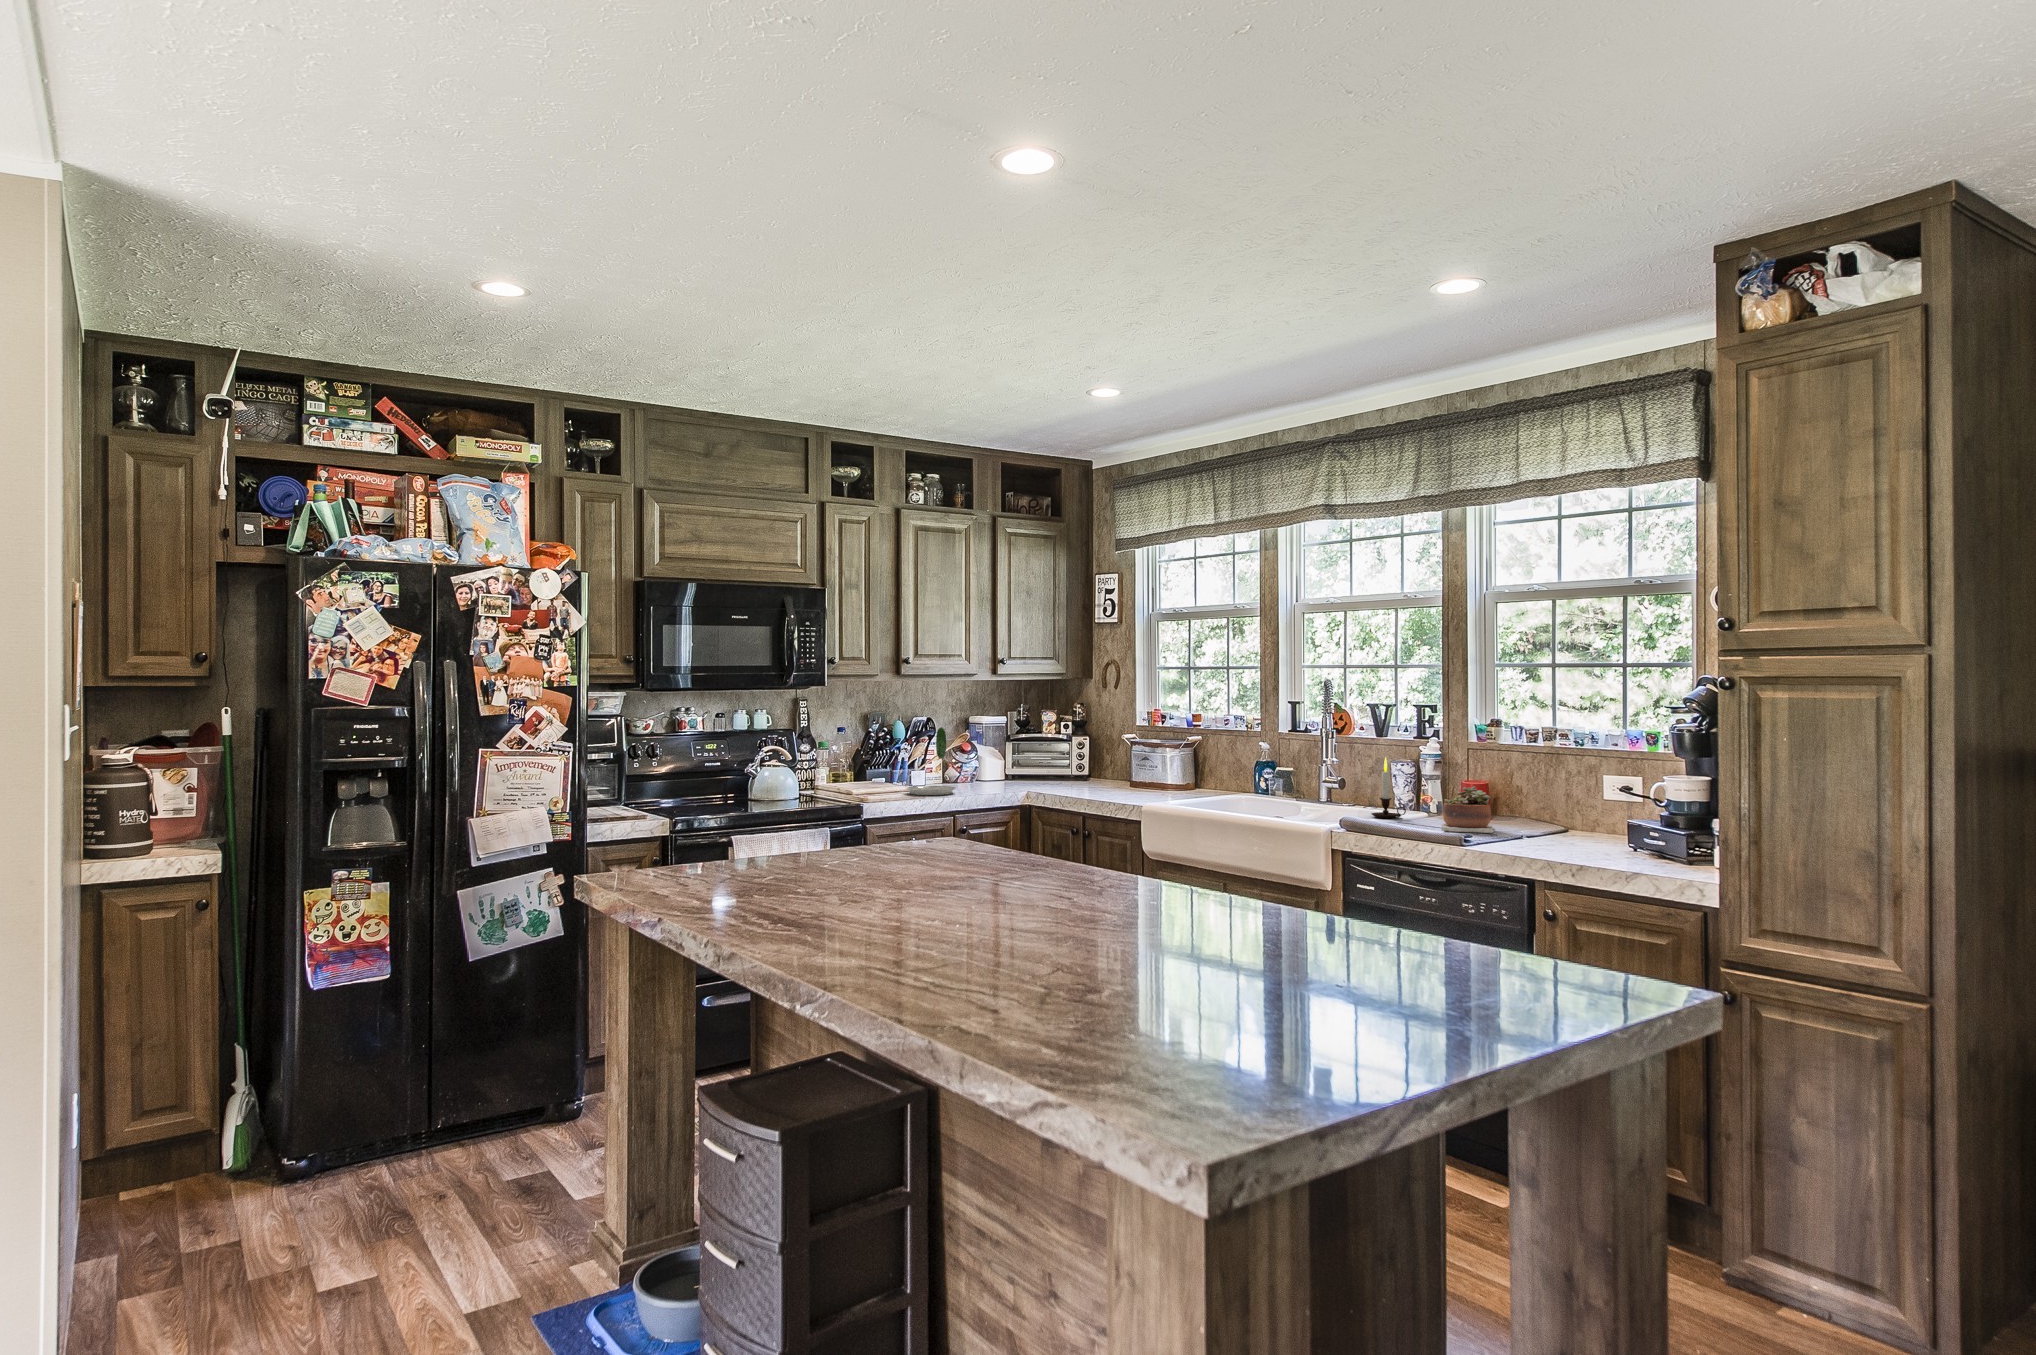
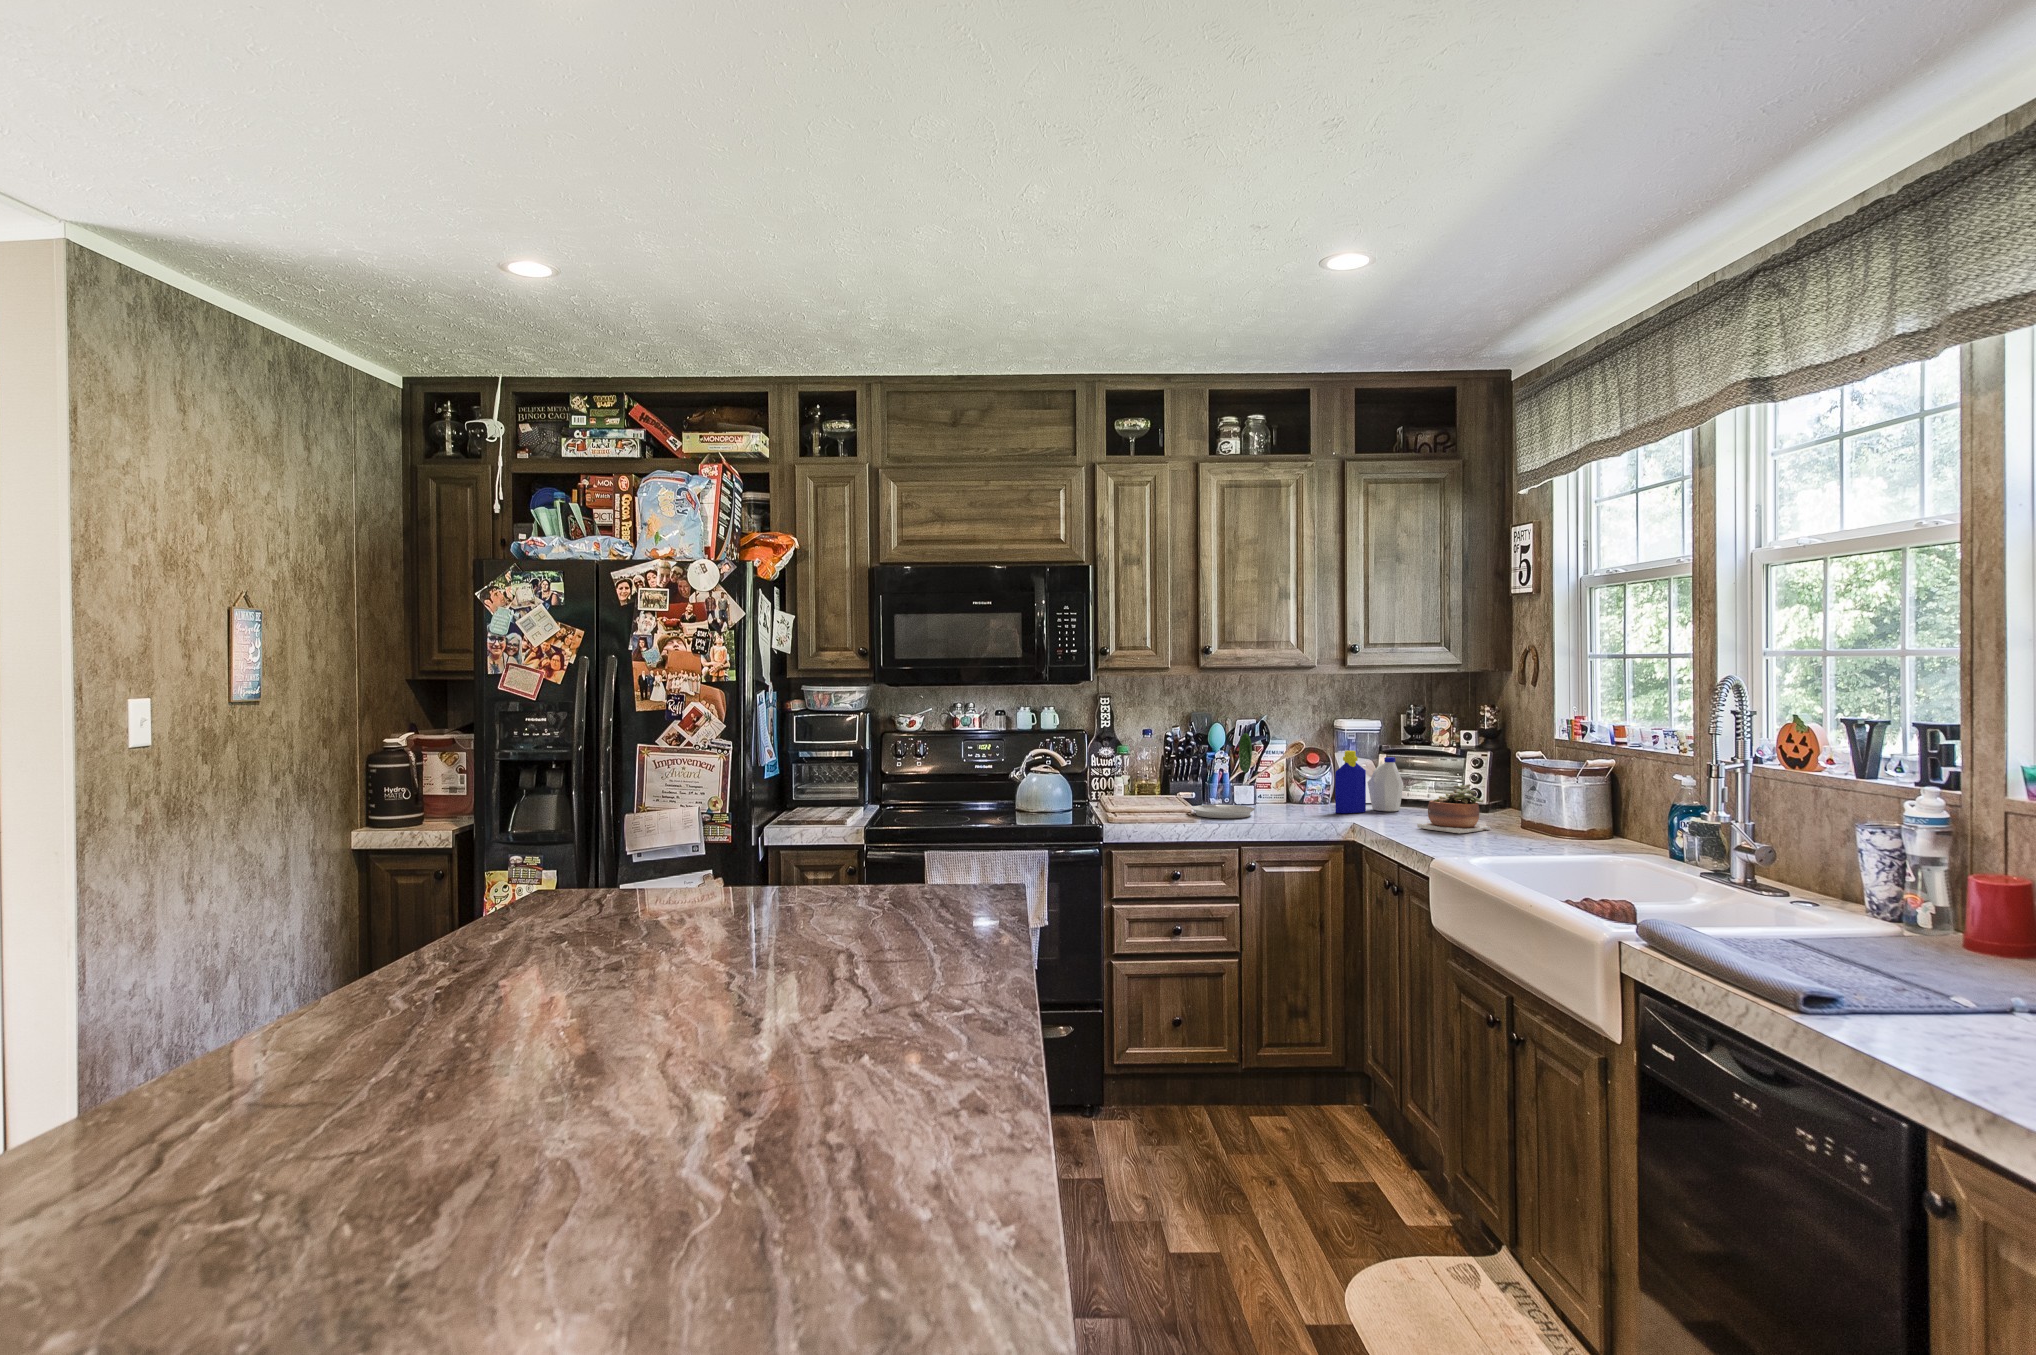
bottle: none [1001,739,1040,787] -> present [1335,751,1403,813]
candle: present [1371,758,1406,818] -> none [1765,819,1829,932]
succulent plant: present [1442,786,1494,833] -> present [1417,784,1491,833]

